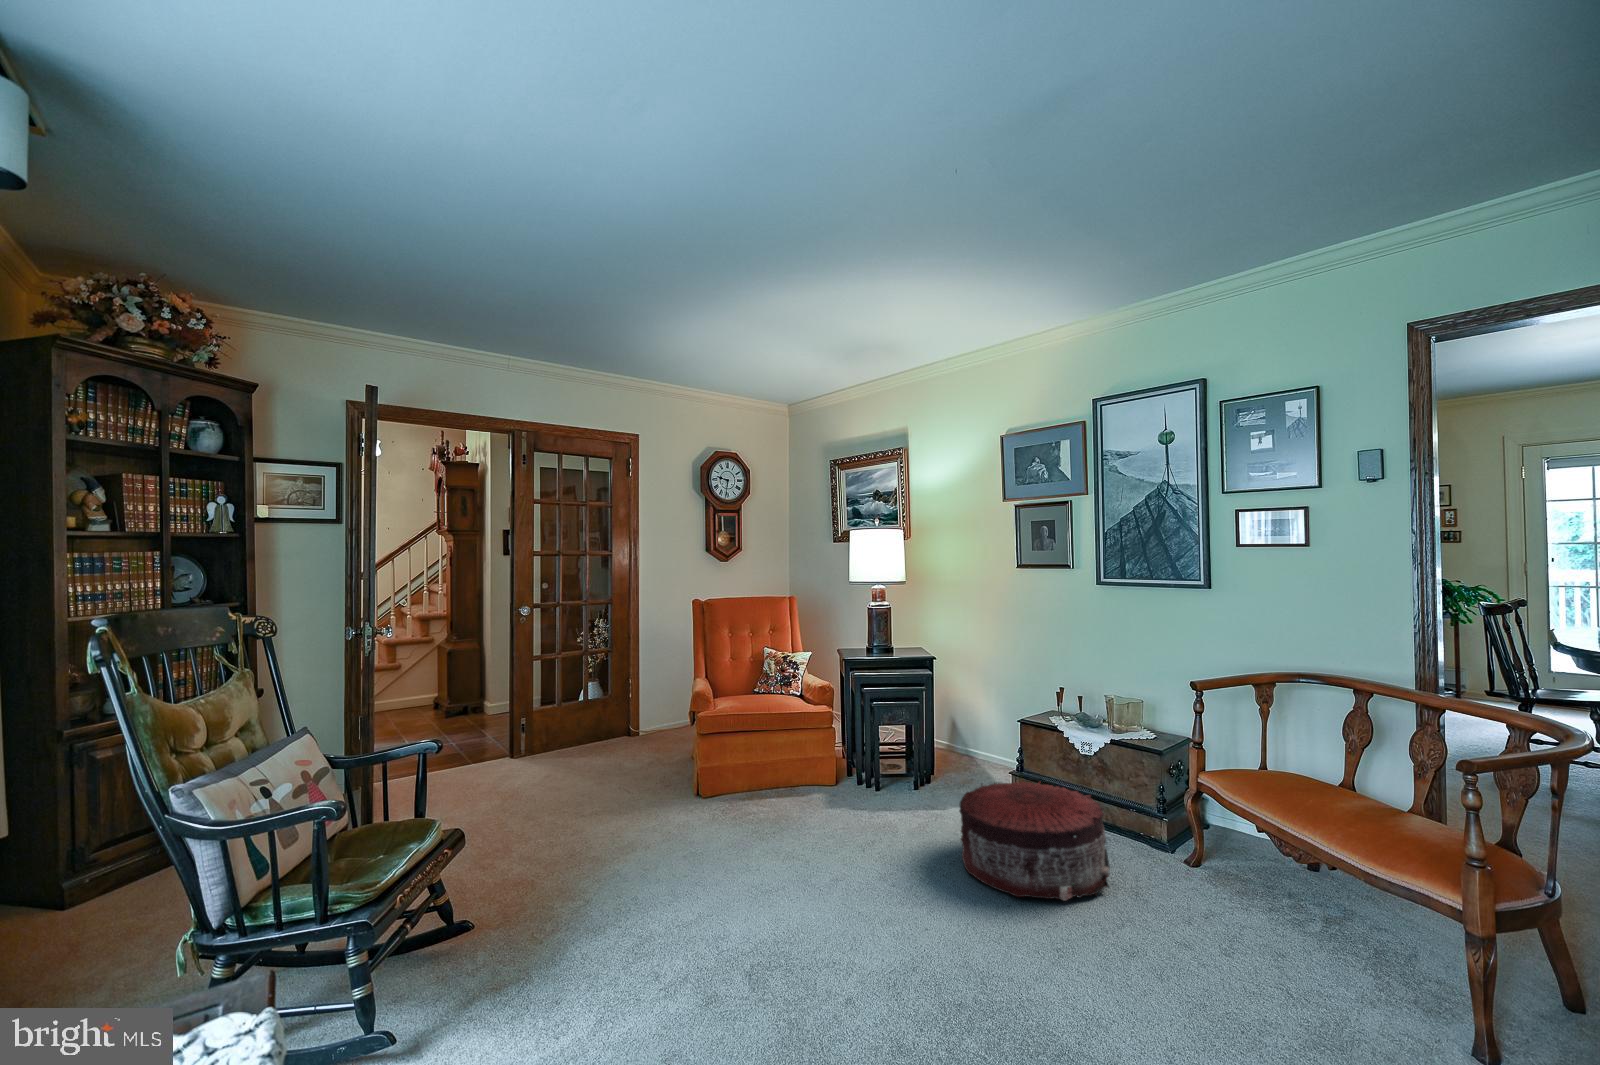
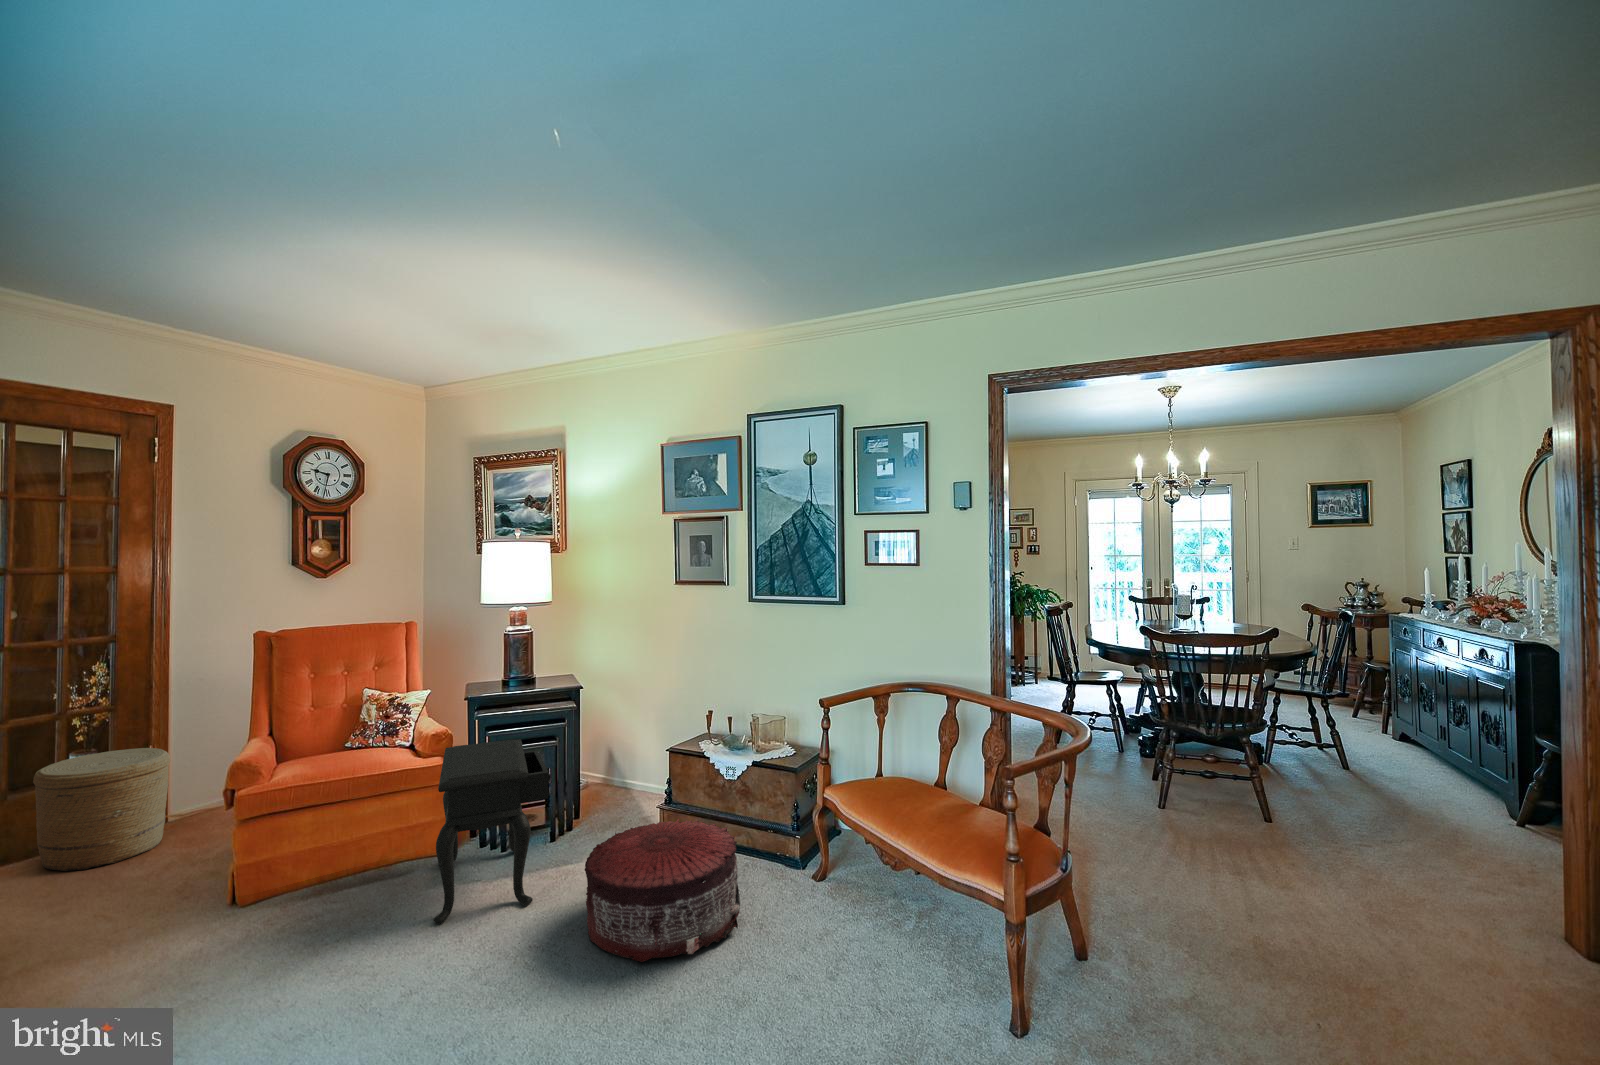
woven basket: none [570,681,641,761] -> present [33,748,170,871]
side table: none [829,697,919,837] -> present [433,739,551,924]

